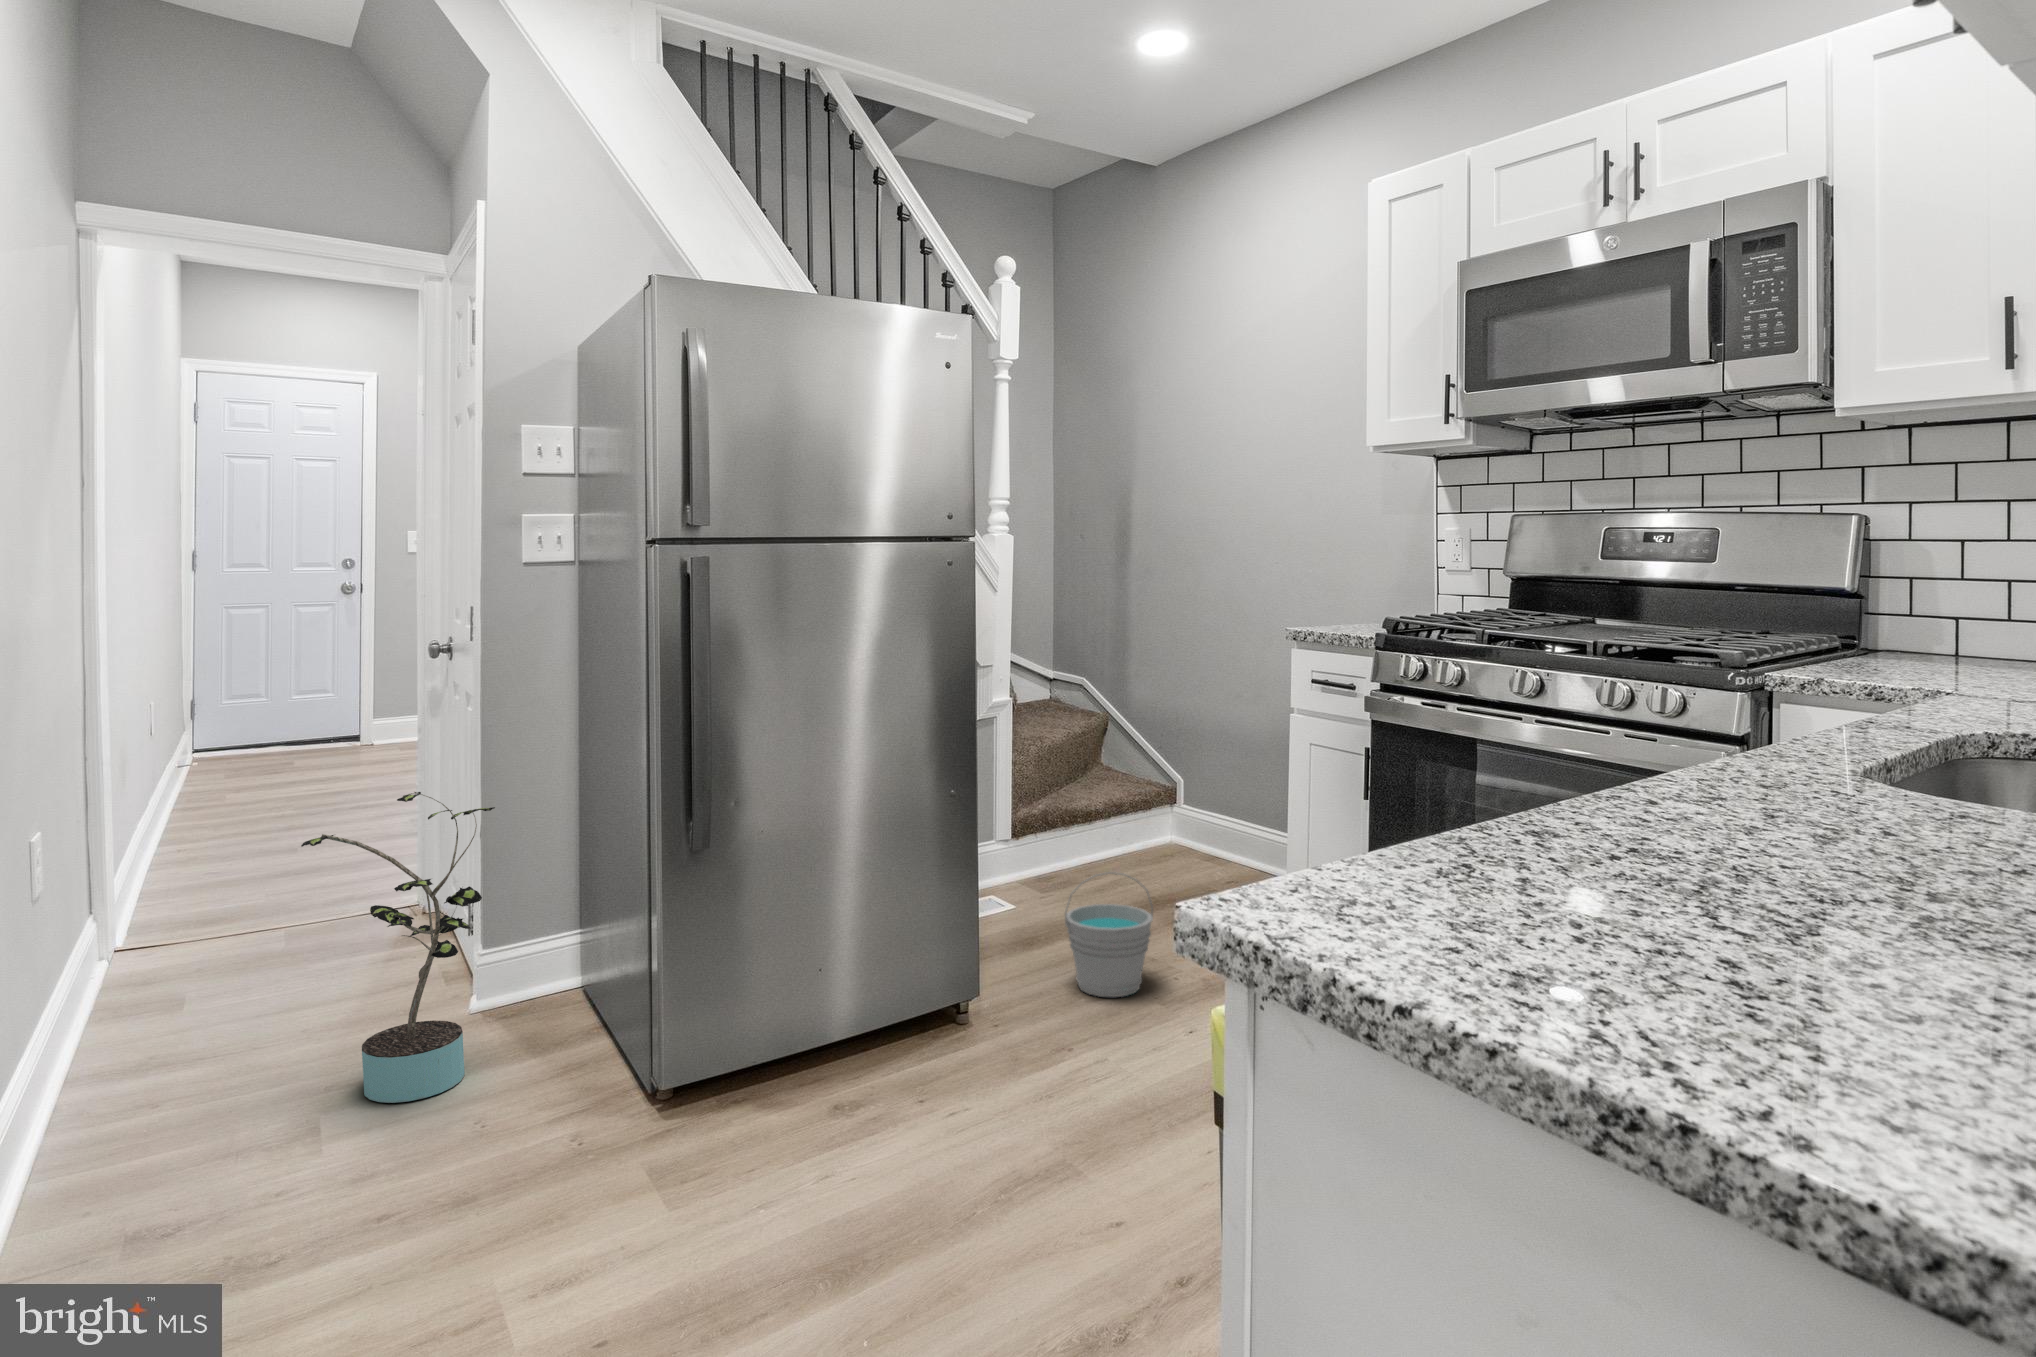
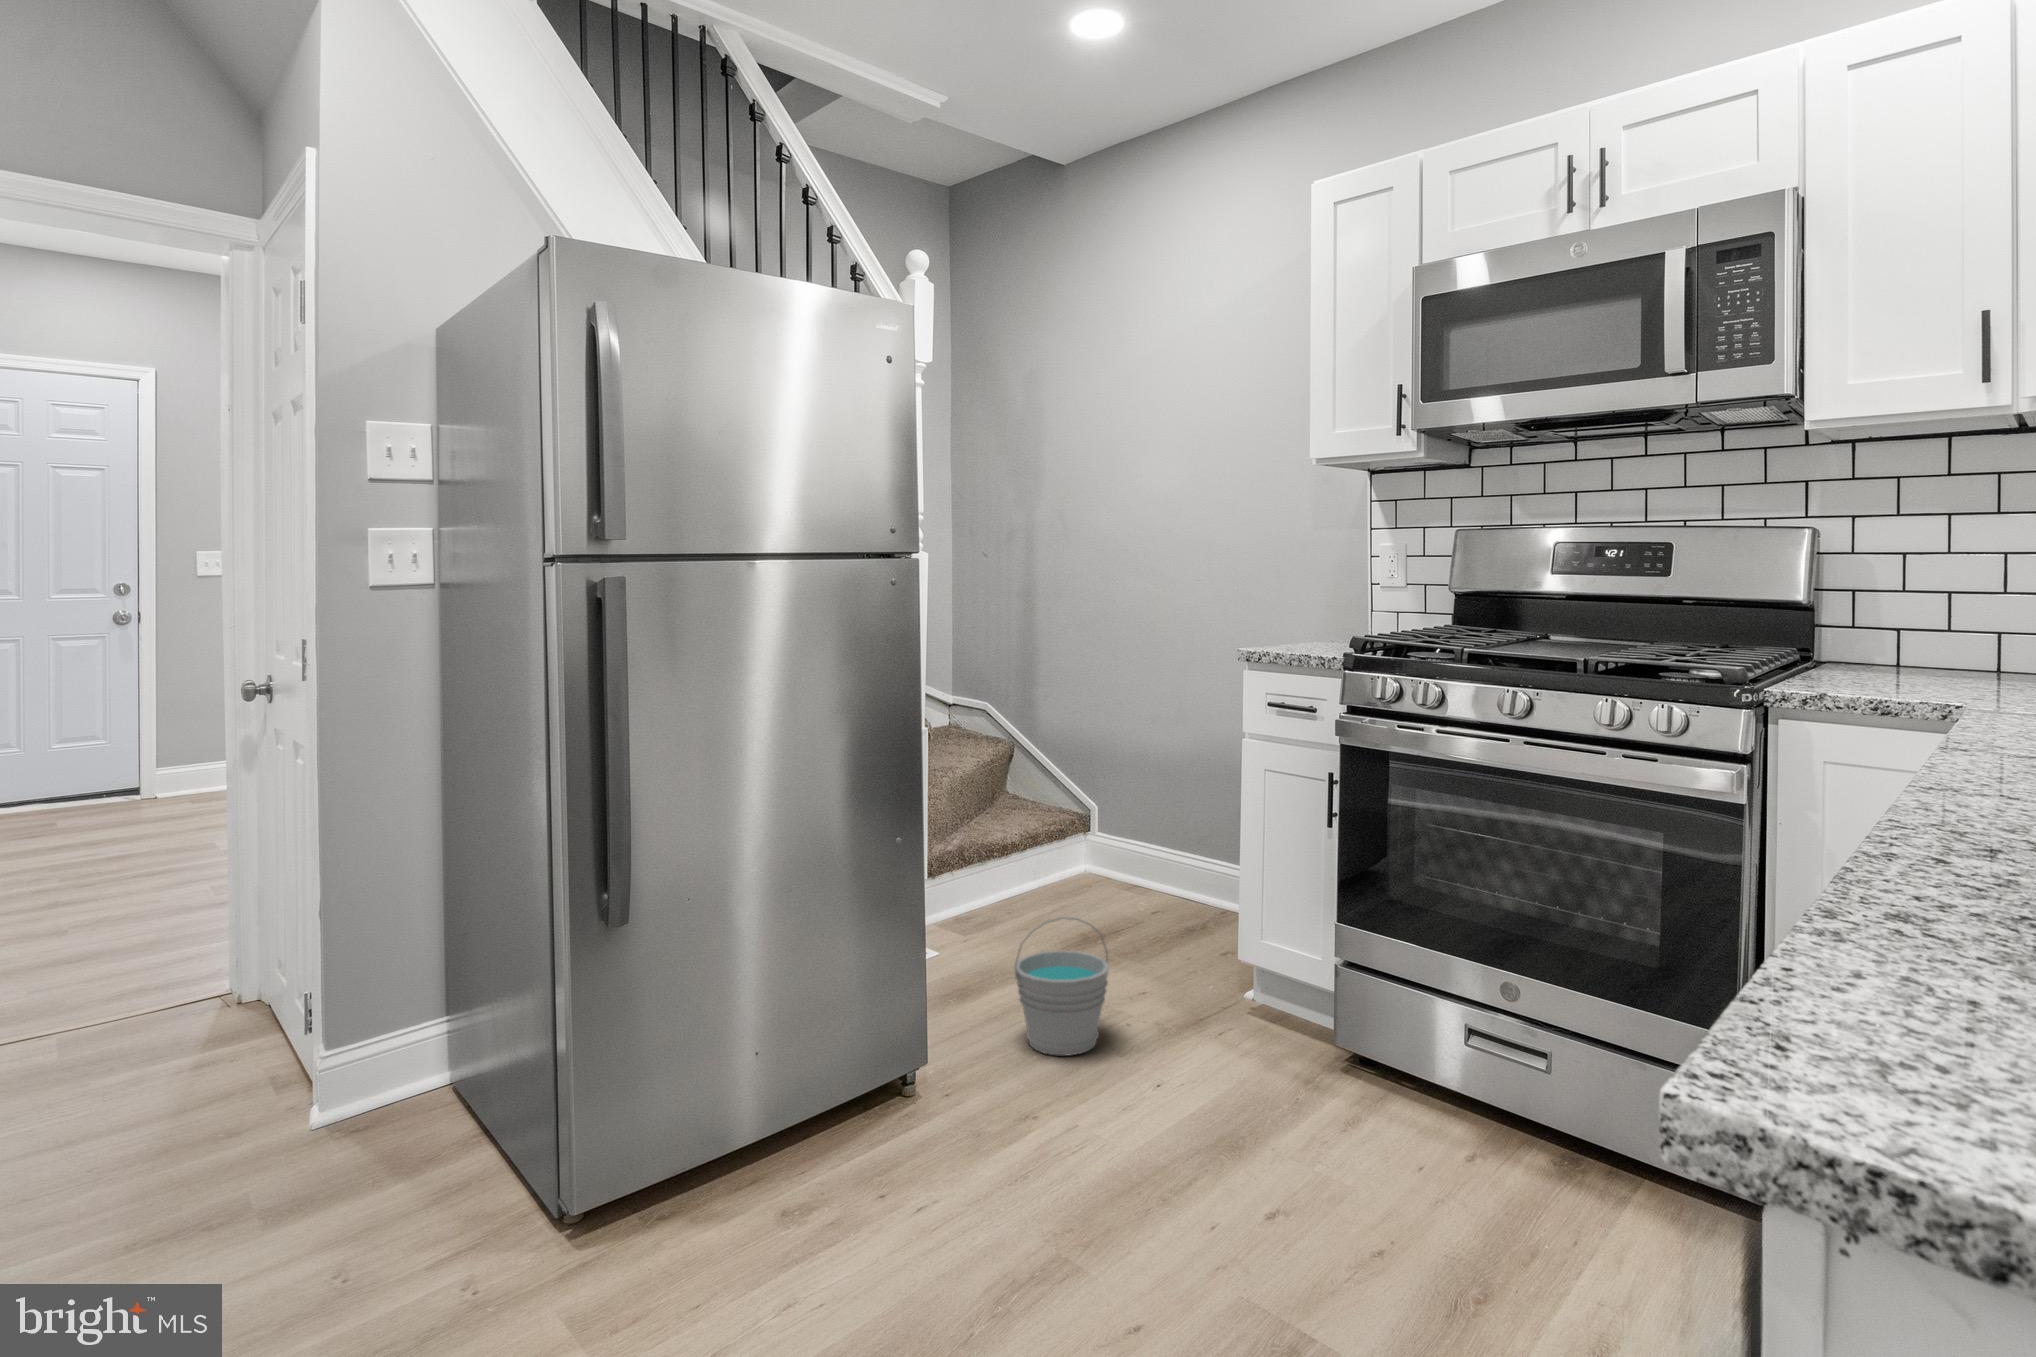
potted plant: present [301,792,495,1103] -> none [92,865,351,1260]

